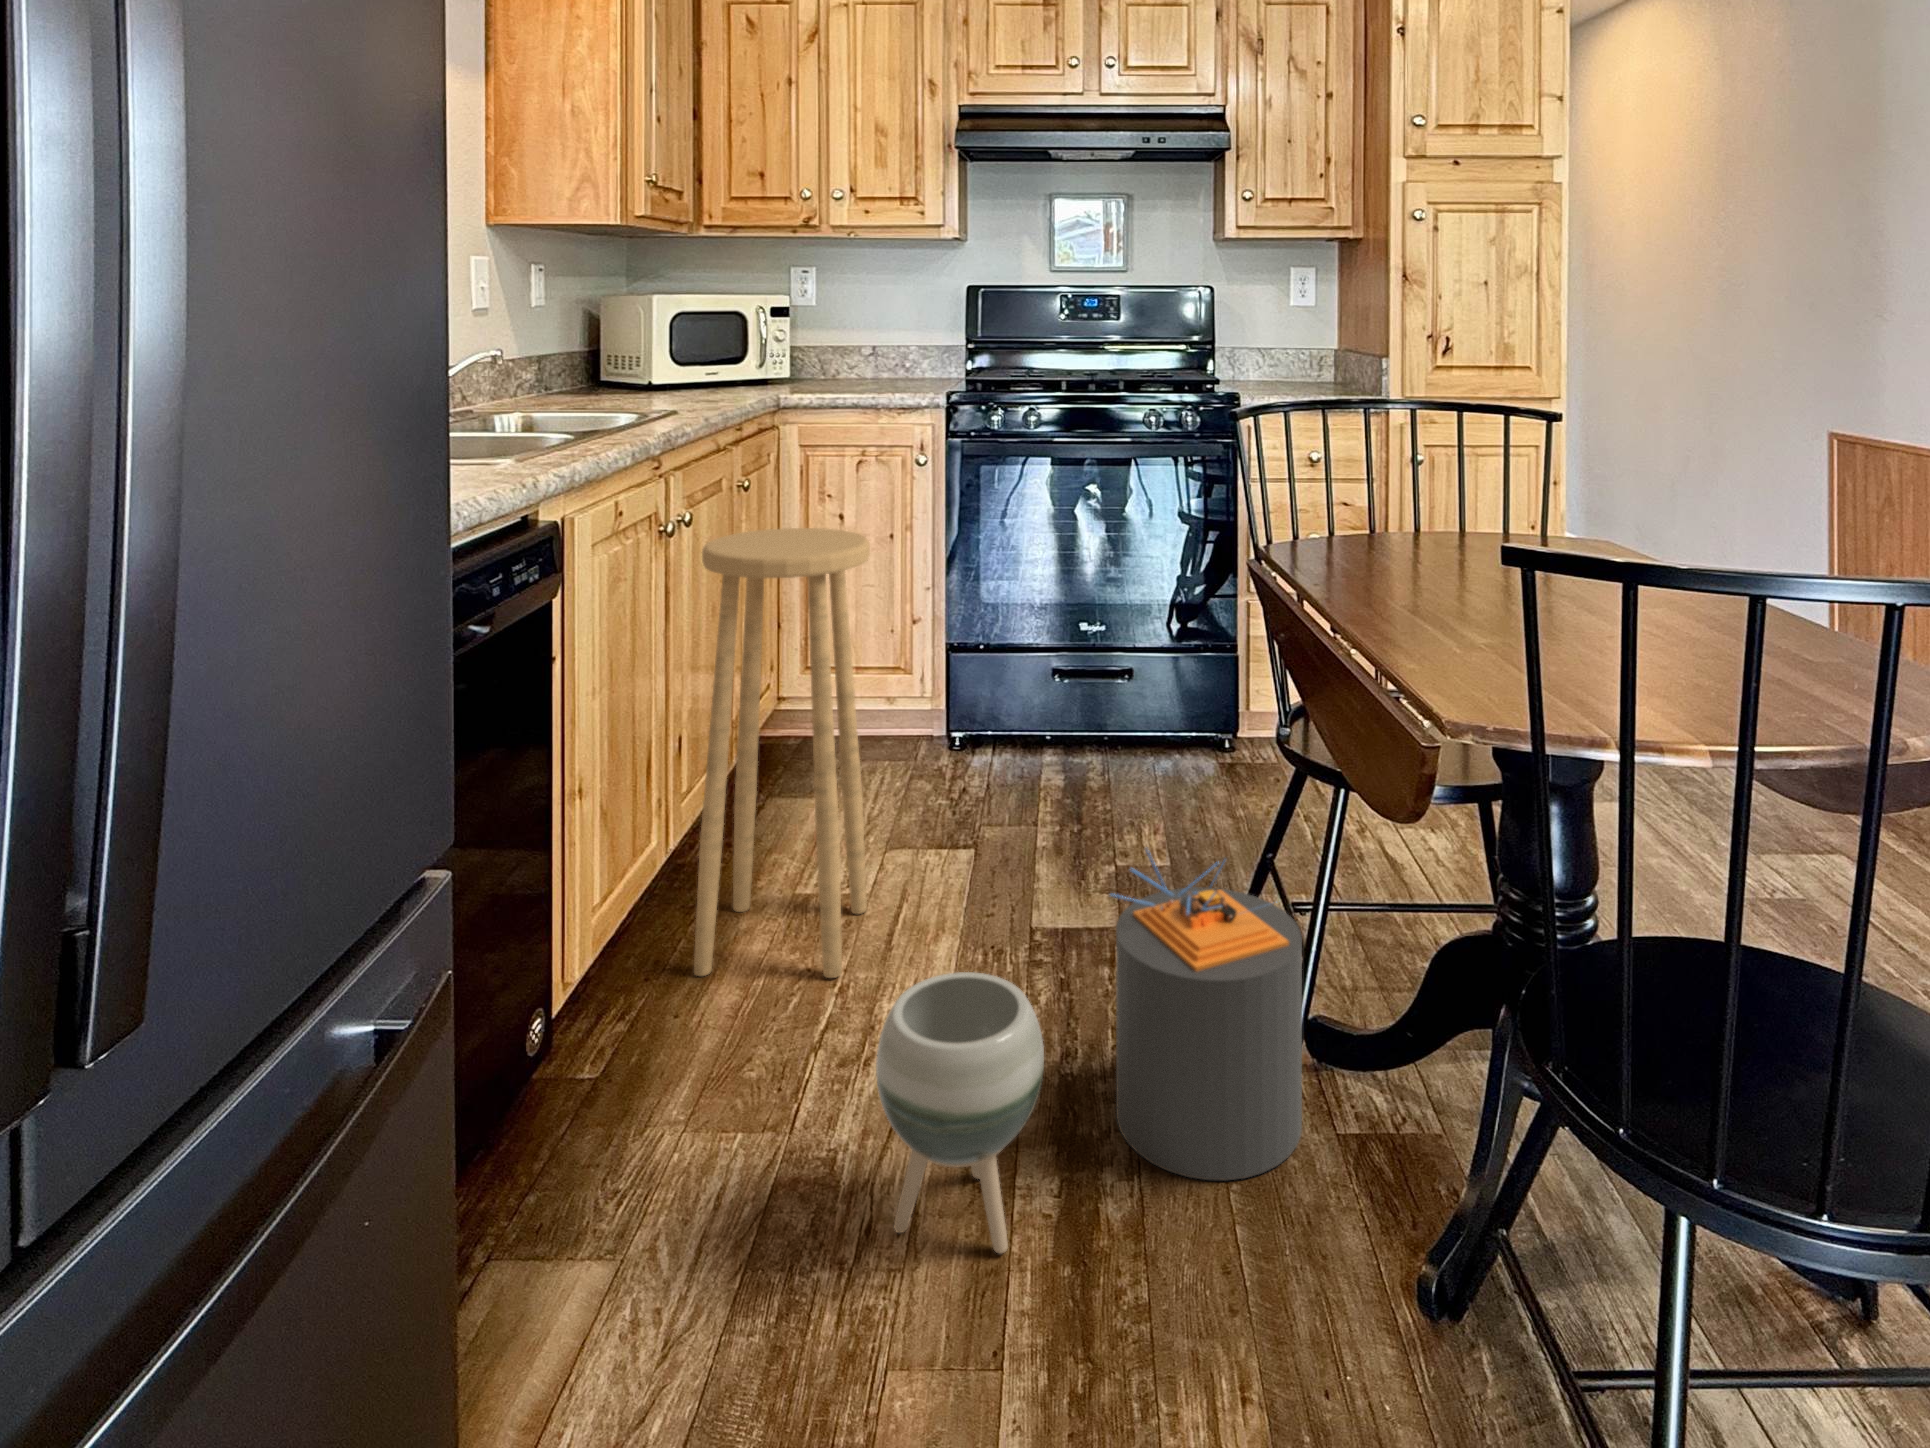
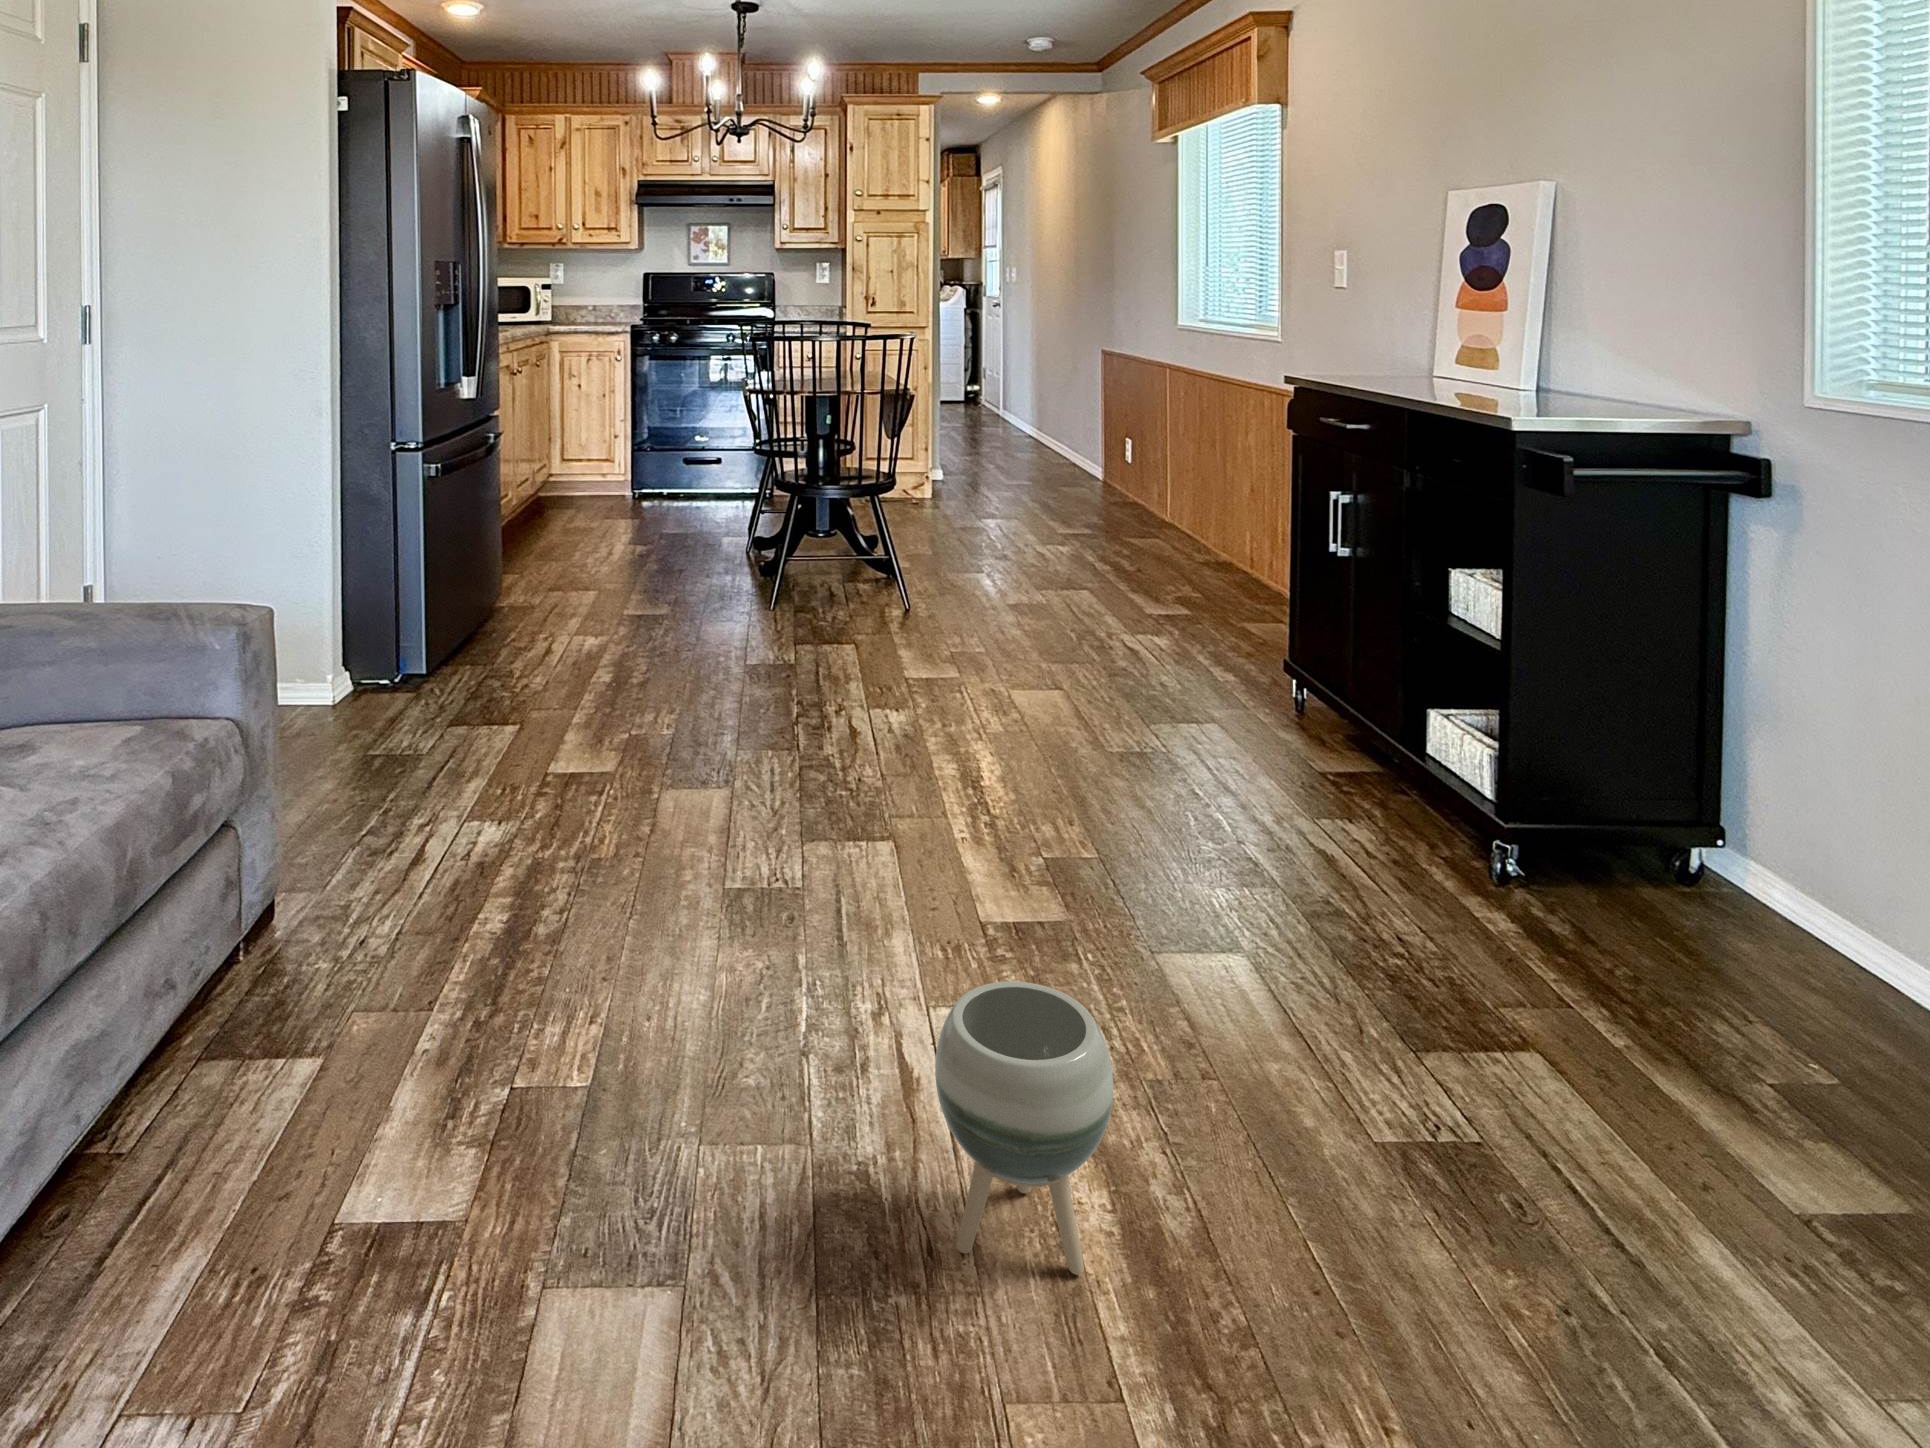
stool: present [694,528,870,978] -> none [648,510,820,977]
trash can: present [1110,850,1302,1181] -> none [1133,840,1343,1193]

